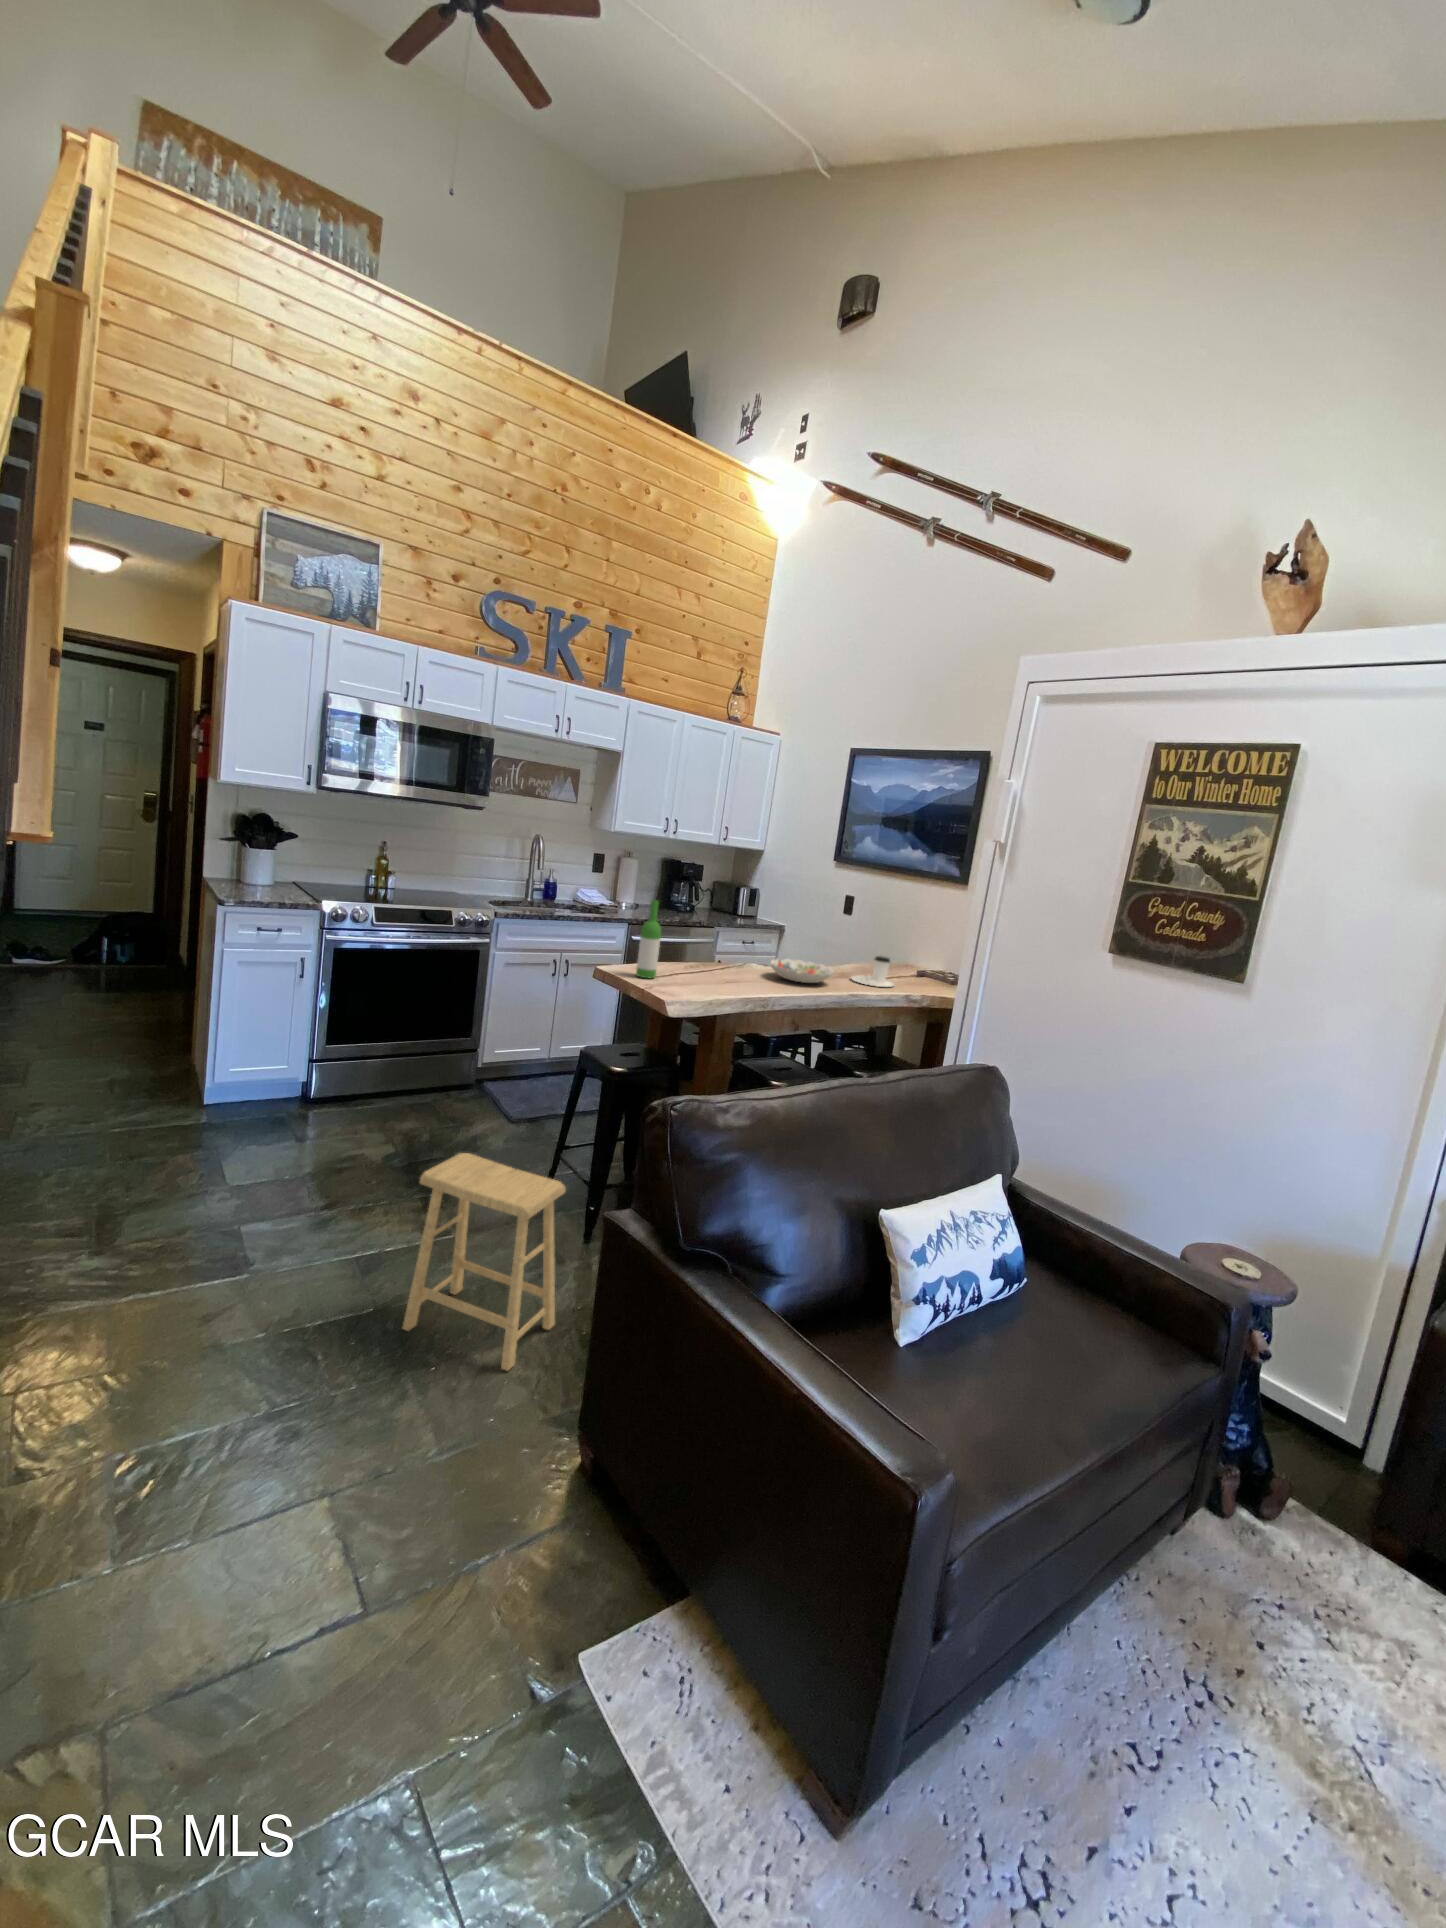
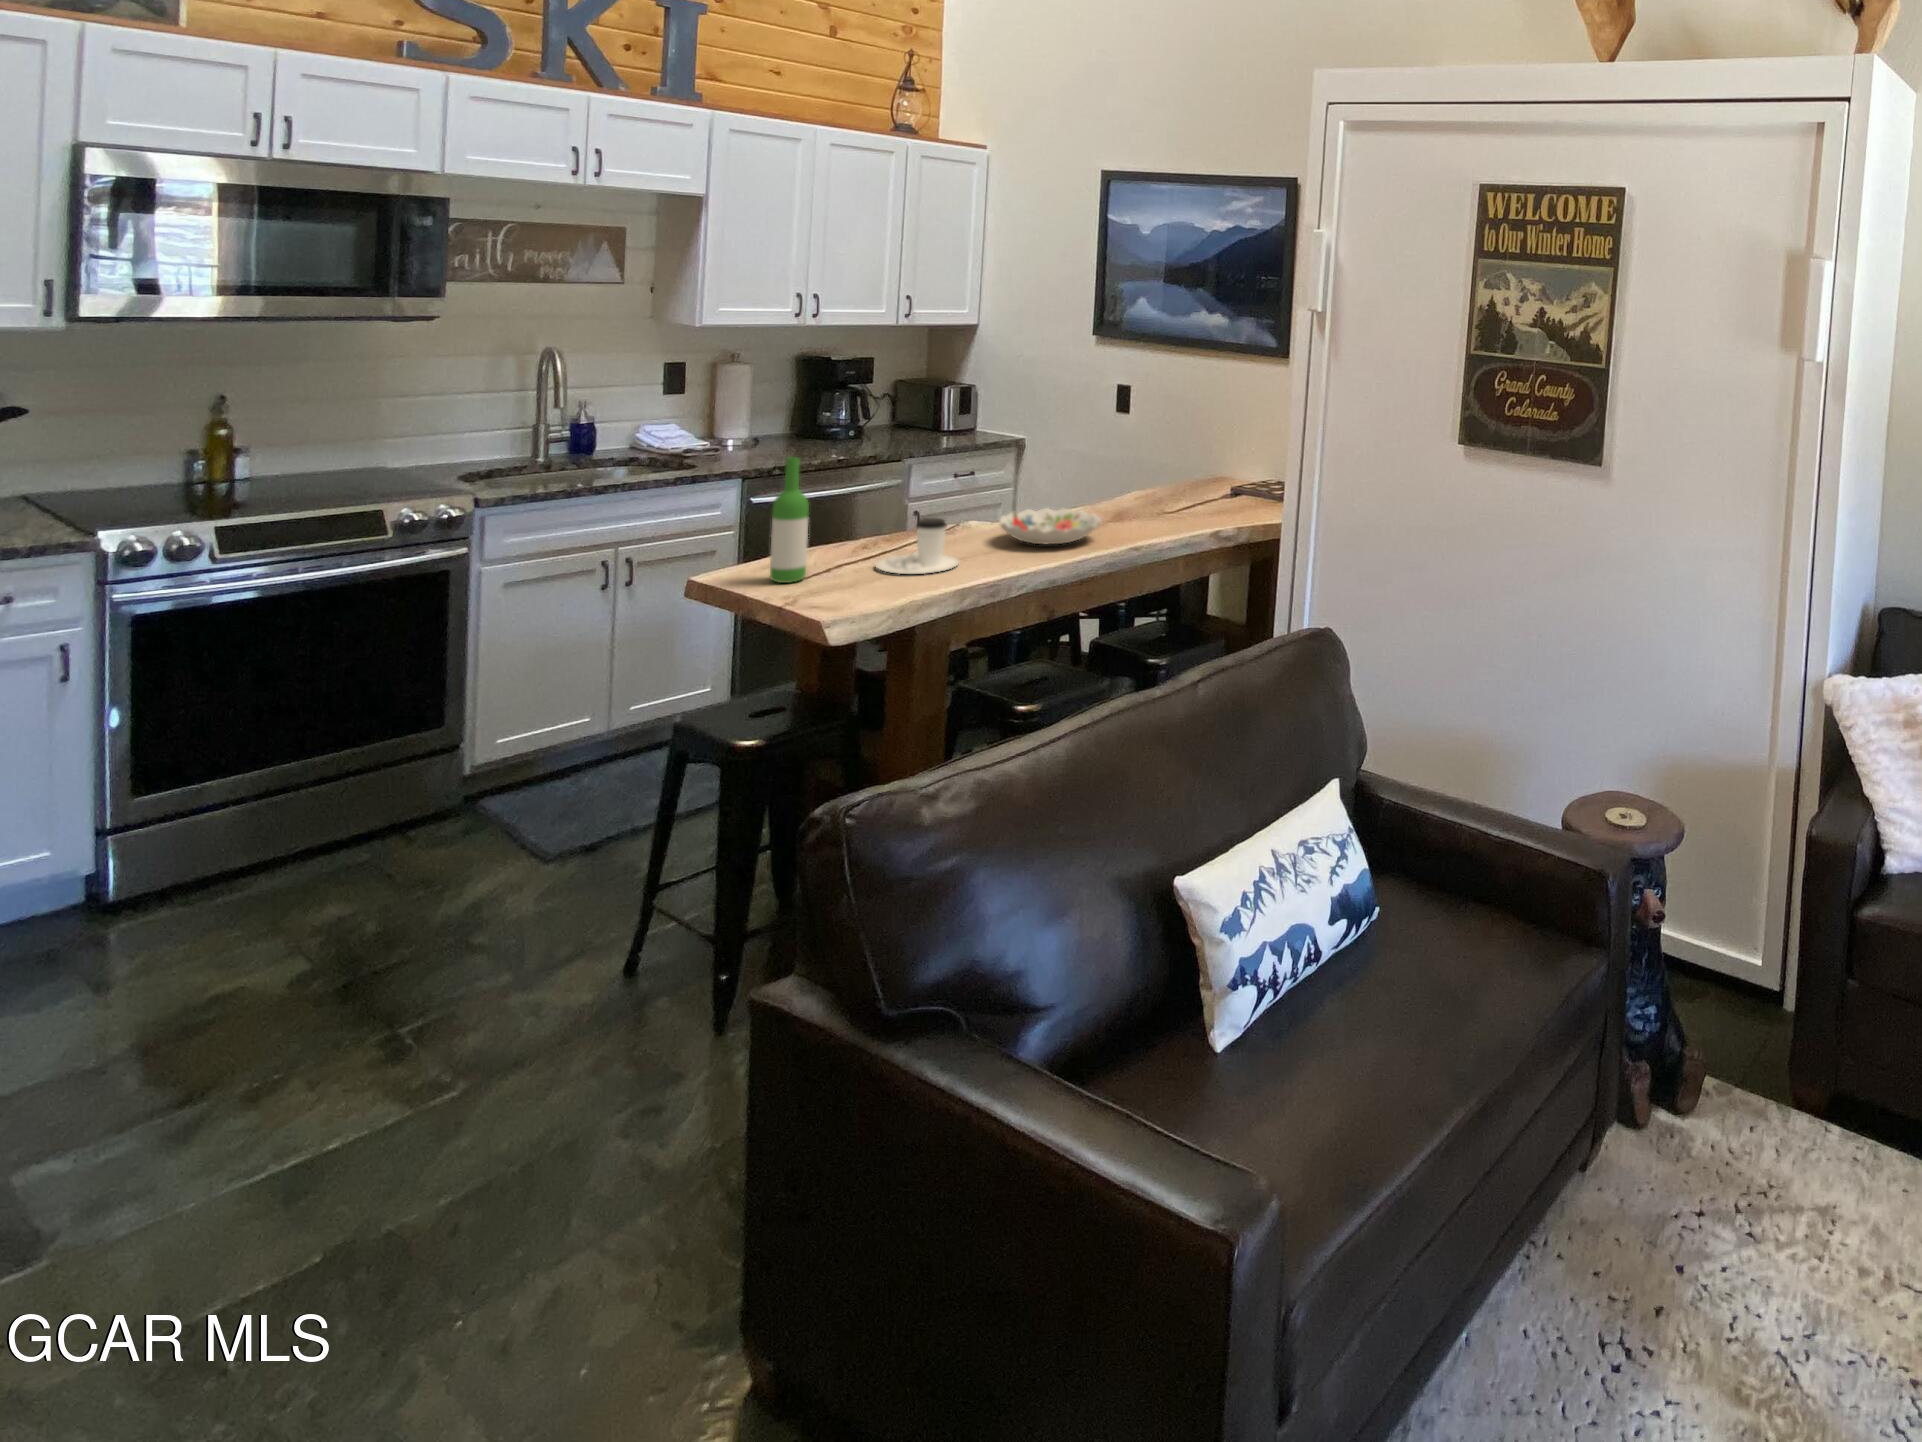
coffee cup: present [851,956,894,987] -> present [876,518,959,574]
footstool: present [403,1153,566,1371] -> none [361,947,673,1294]

